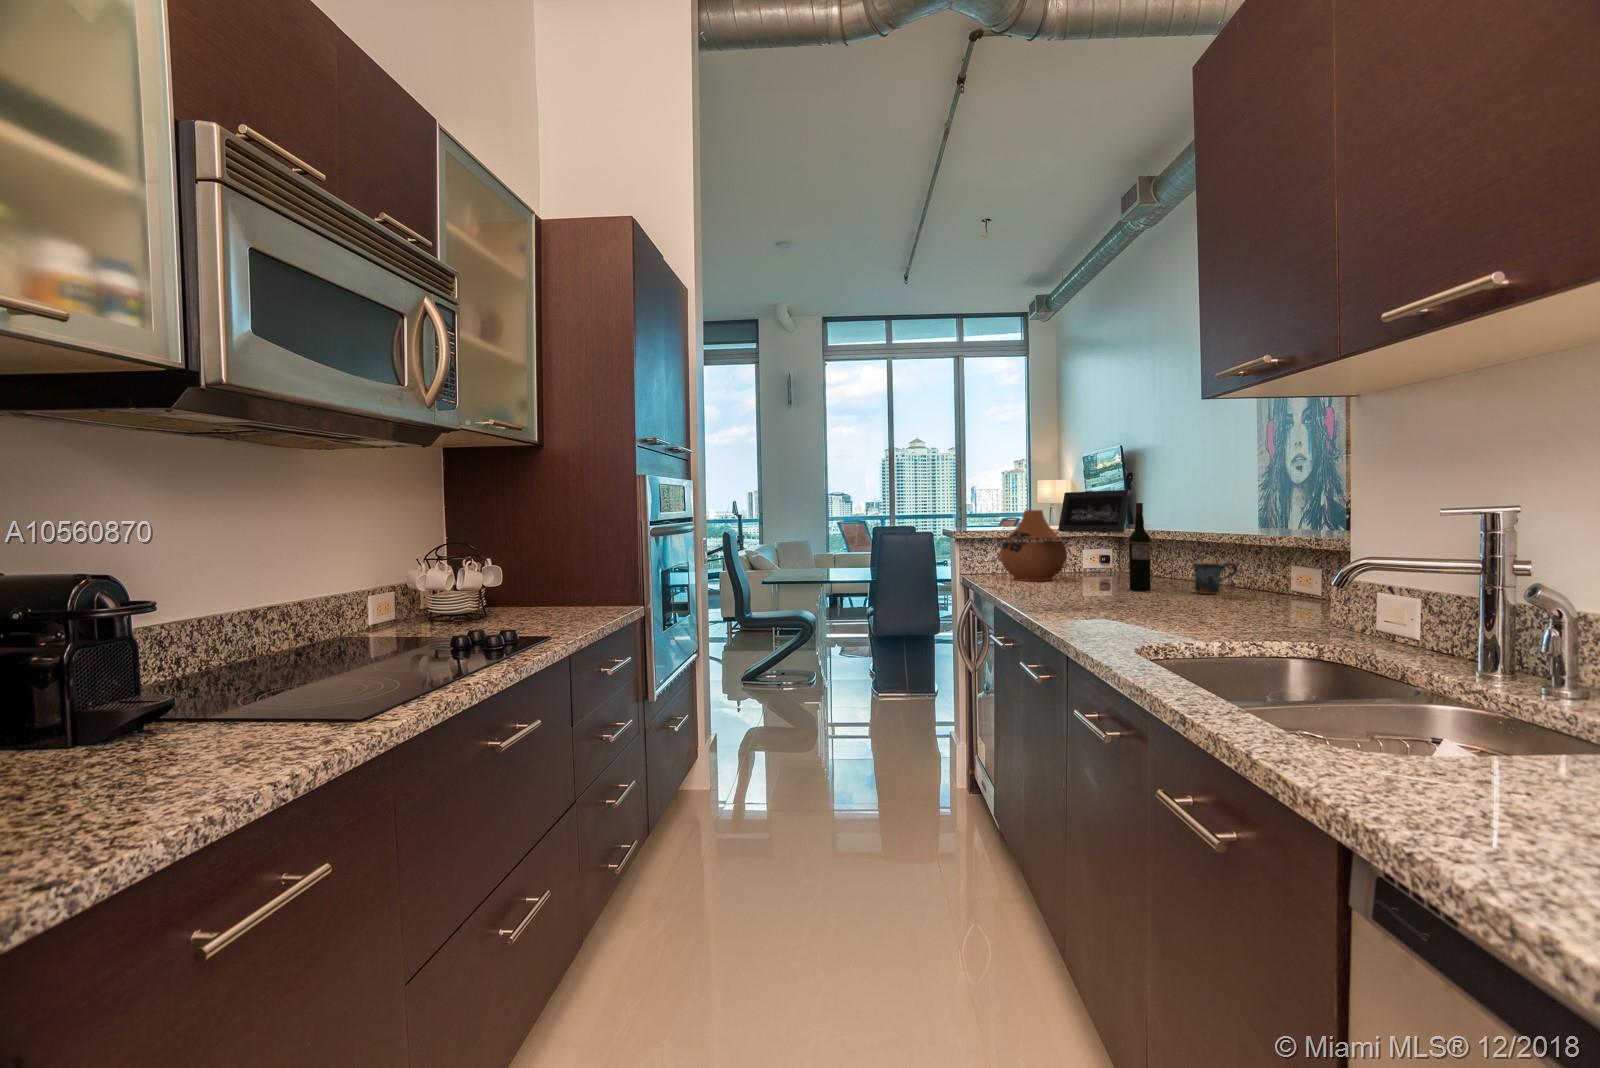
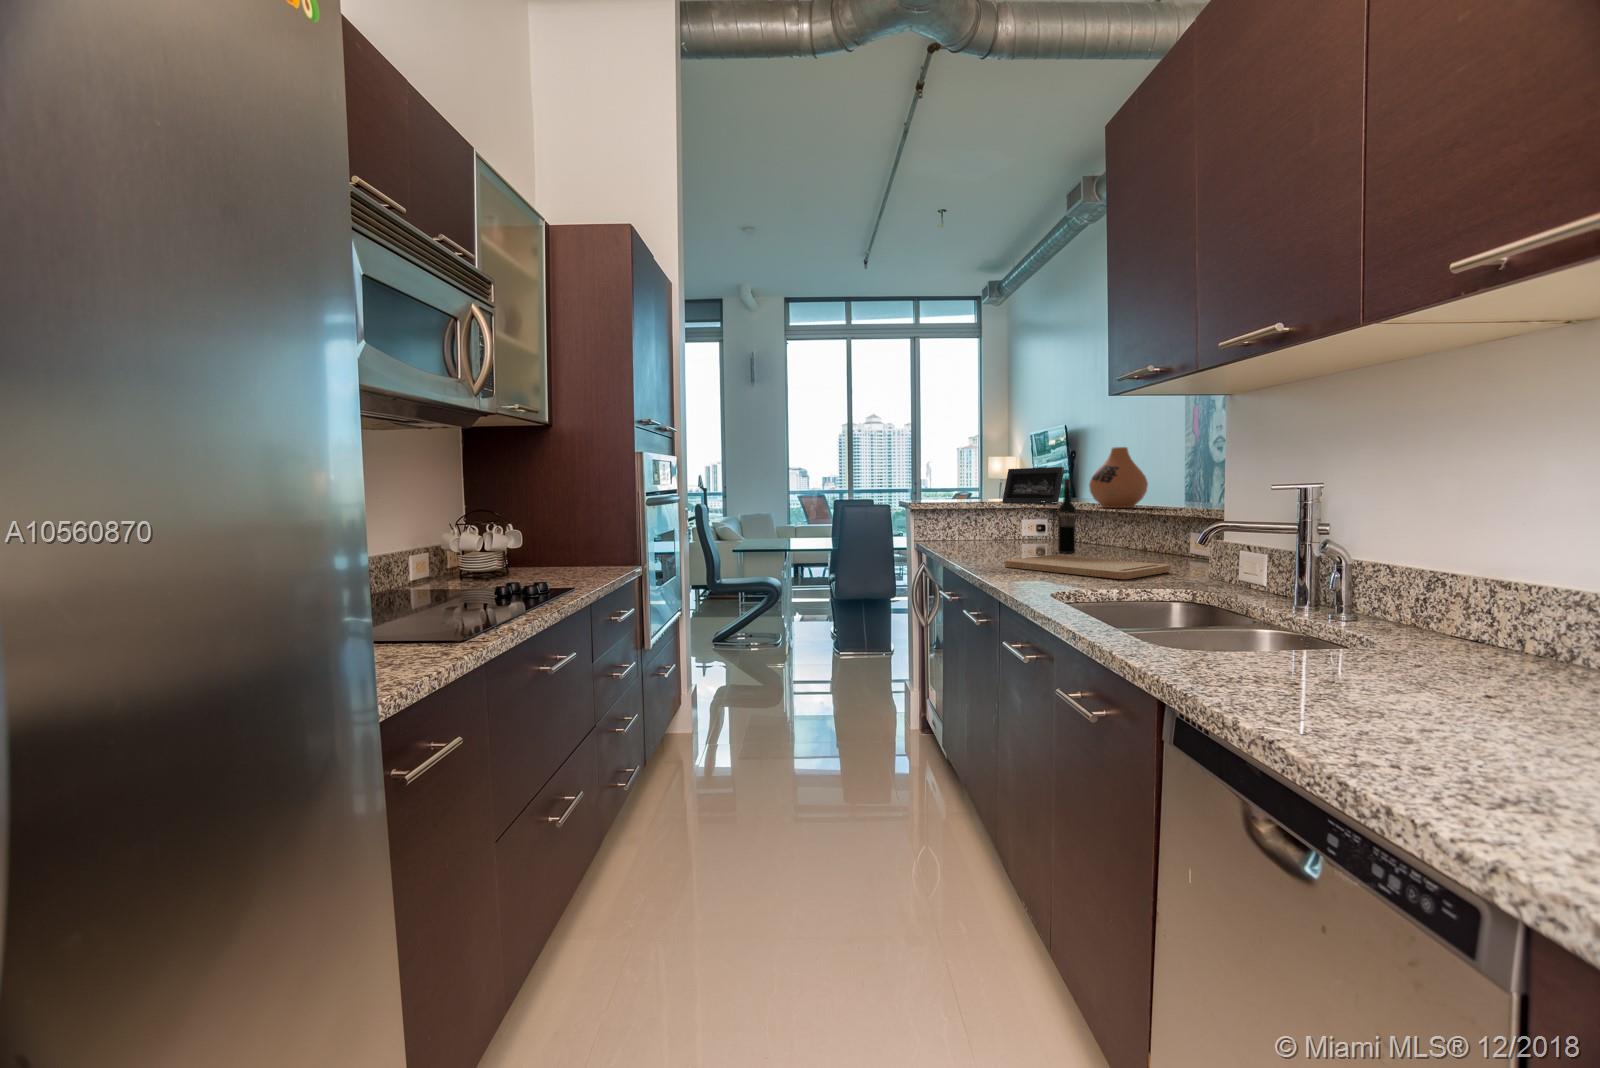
vase: present [1000,510,1067,581] -> present [1089,447,1148,508]
mug: present [1193,563,1237,594] -> none [1109,529,1145,556]
cutting board: none [1068,594,1278,627] -> present [1005,555,1170,579]

